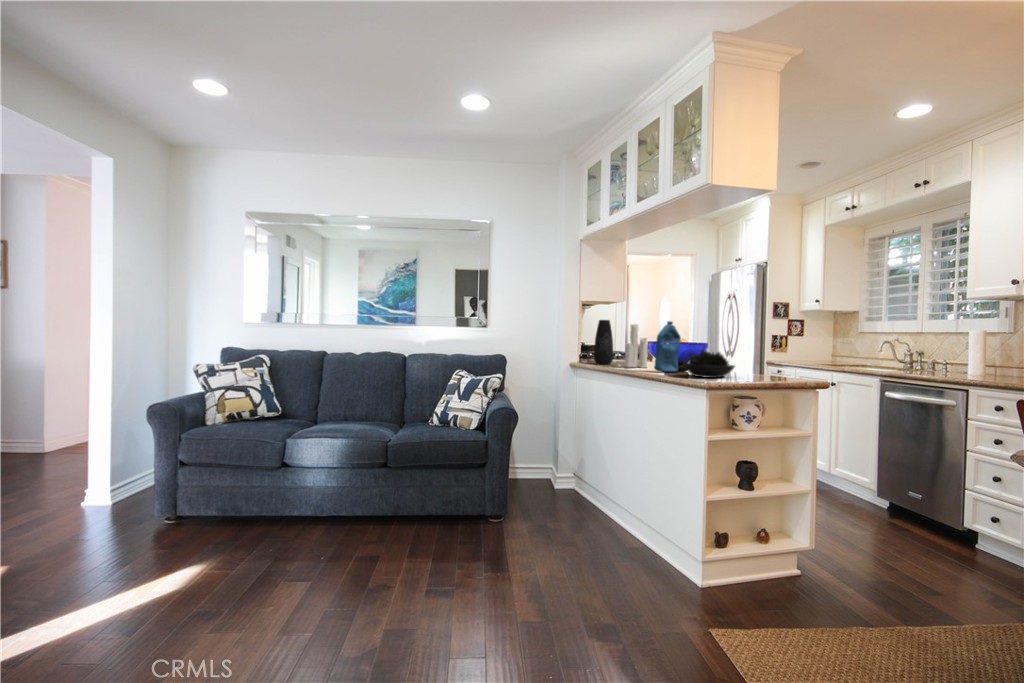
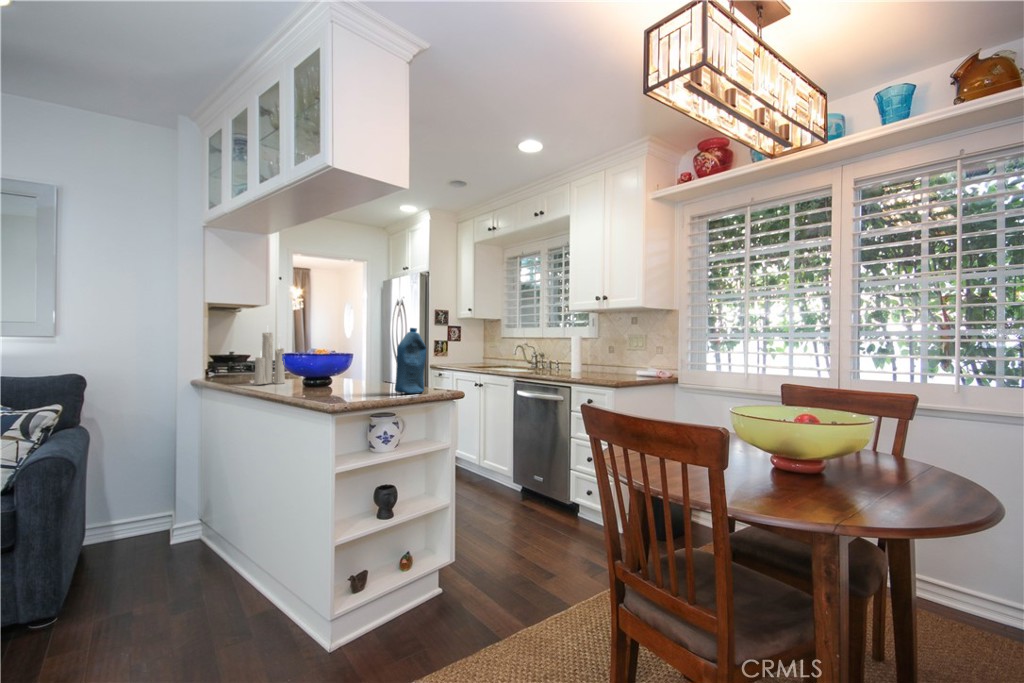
vase: present [594,320,613,364] -> none [221,327,248,381]
bottle: present [654,321,681,372] -> present [395,328,426,394]
succulent plant: present [683,351,735,378] -> none [311,363,373,395]

